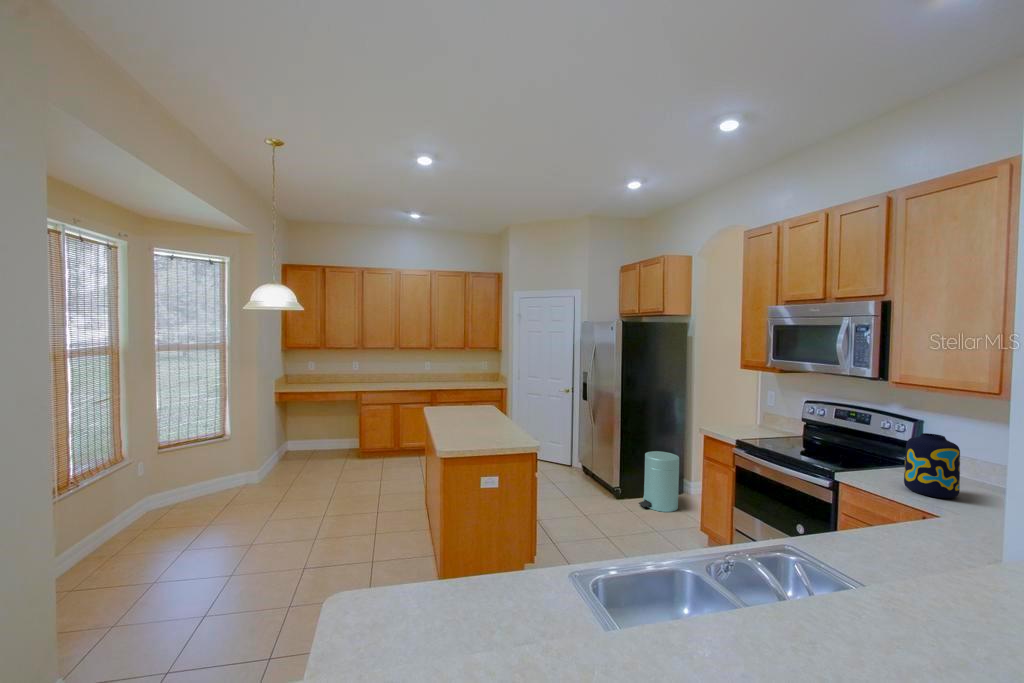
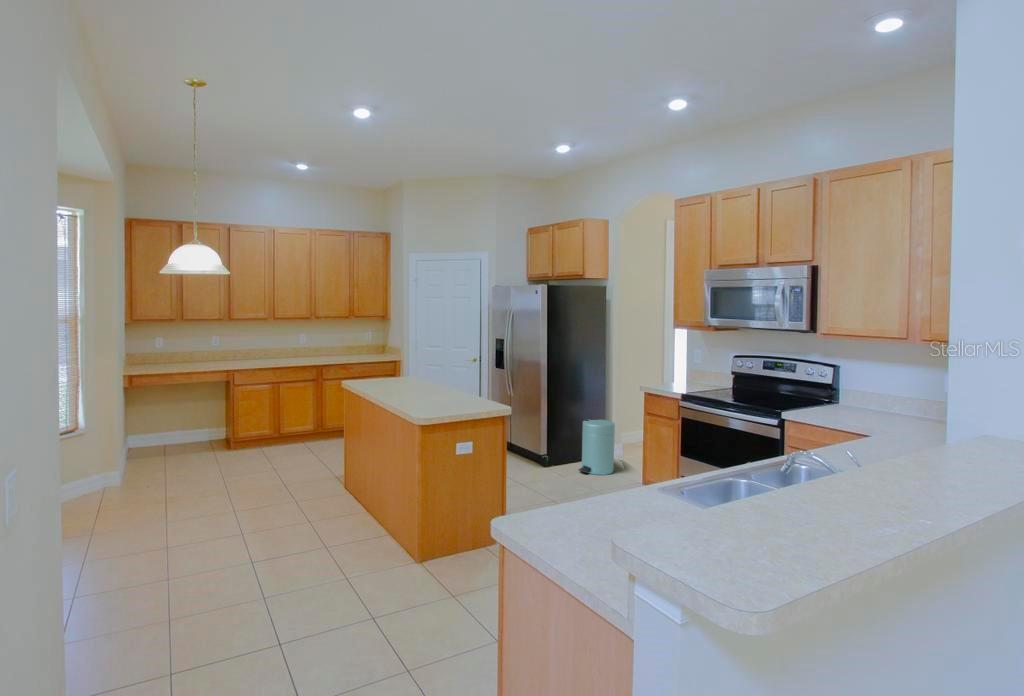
vase: present [904,433,960,498] -> none [836,371,878,421]

